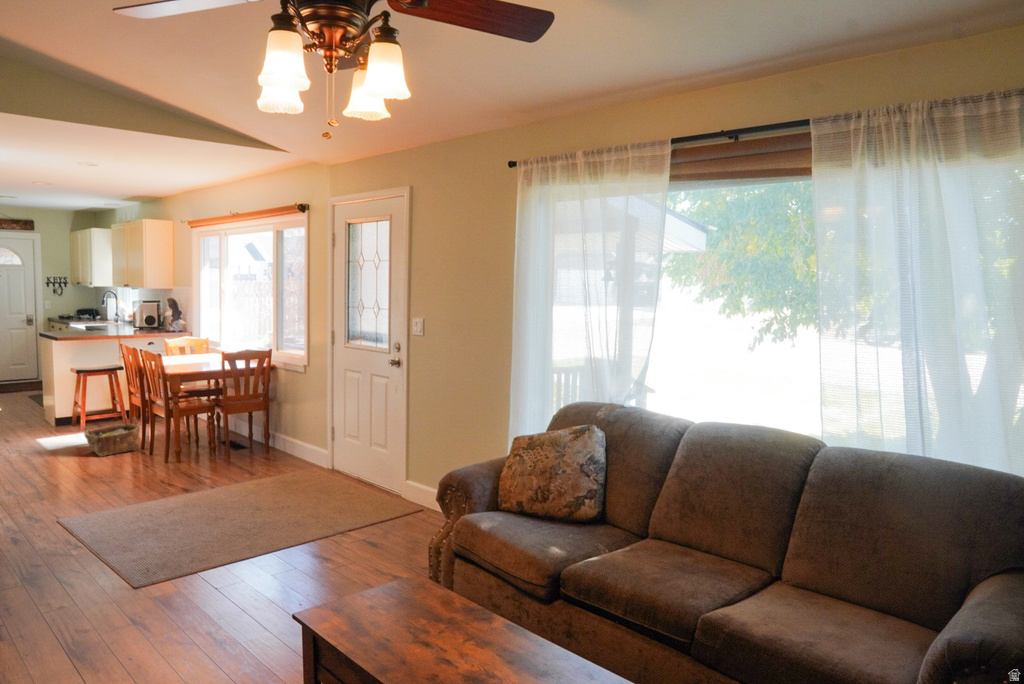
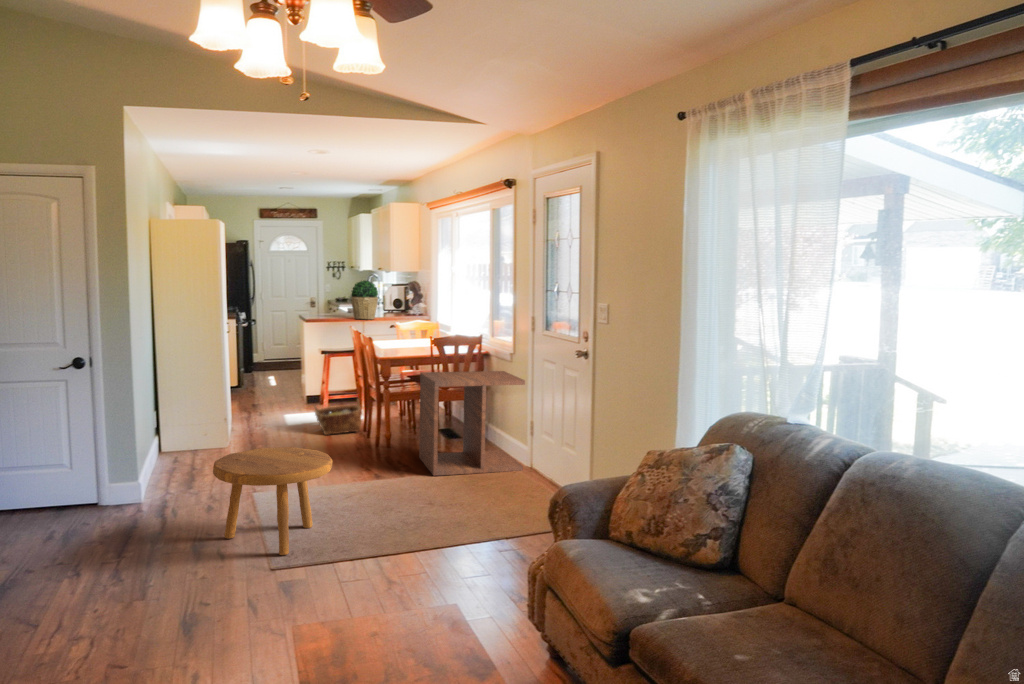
potted plant: none [107,298,138,337] -> present [352,280,378,319]
side table: none [220,381,329,484] -> present [419,371,525,476]
footstool: none [43,469,179,579] -> present [213,447,333,555]

